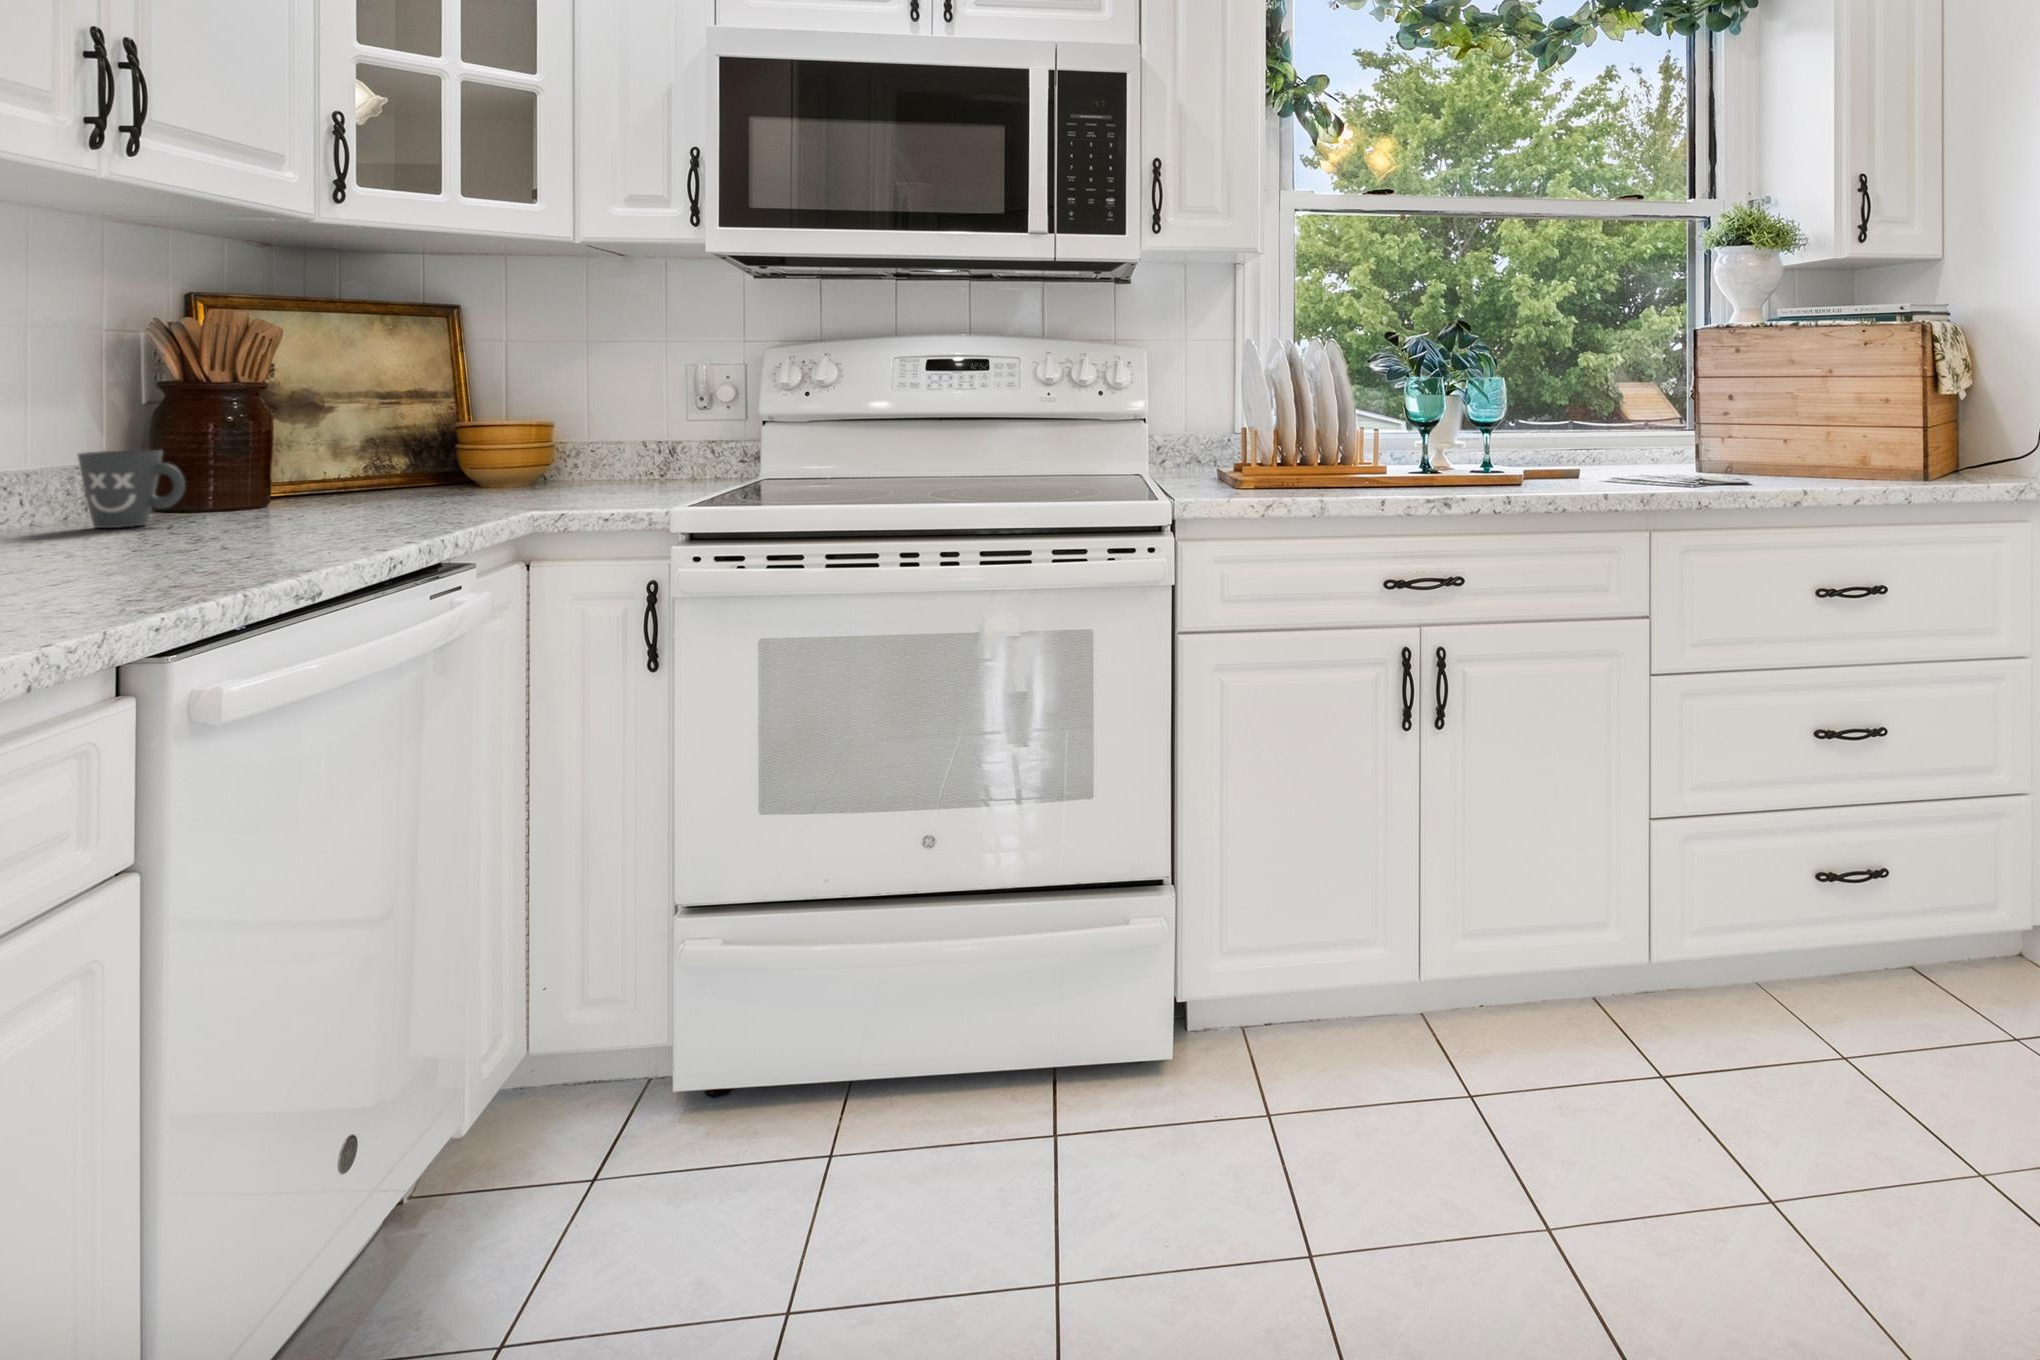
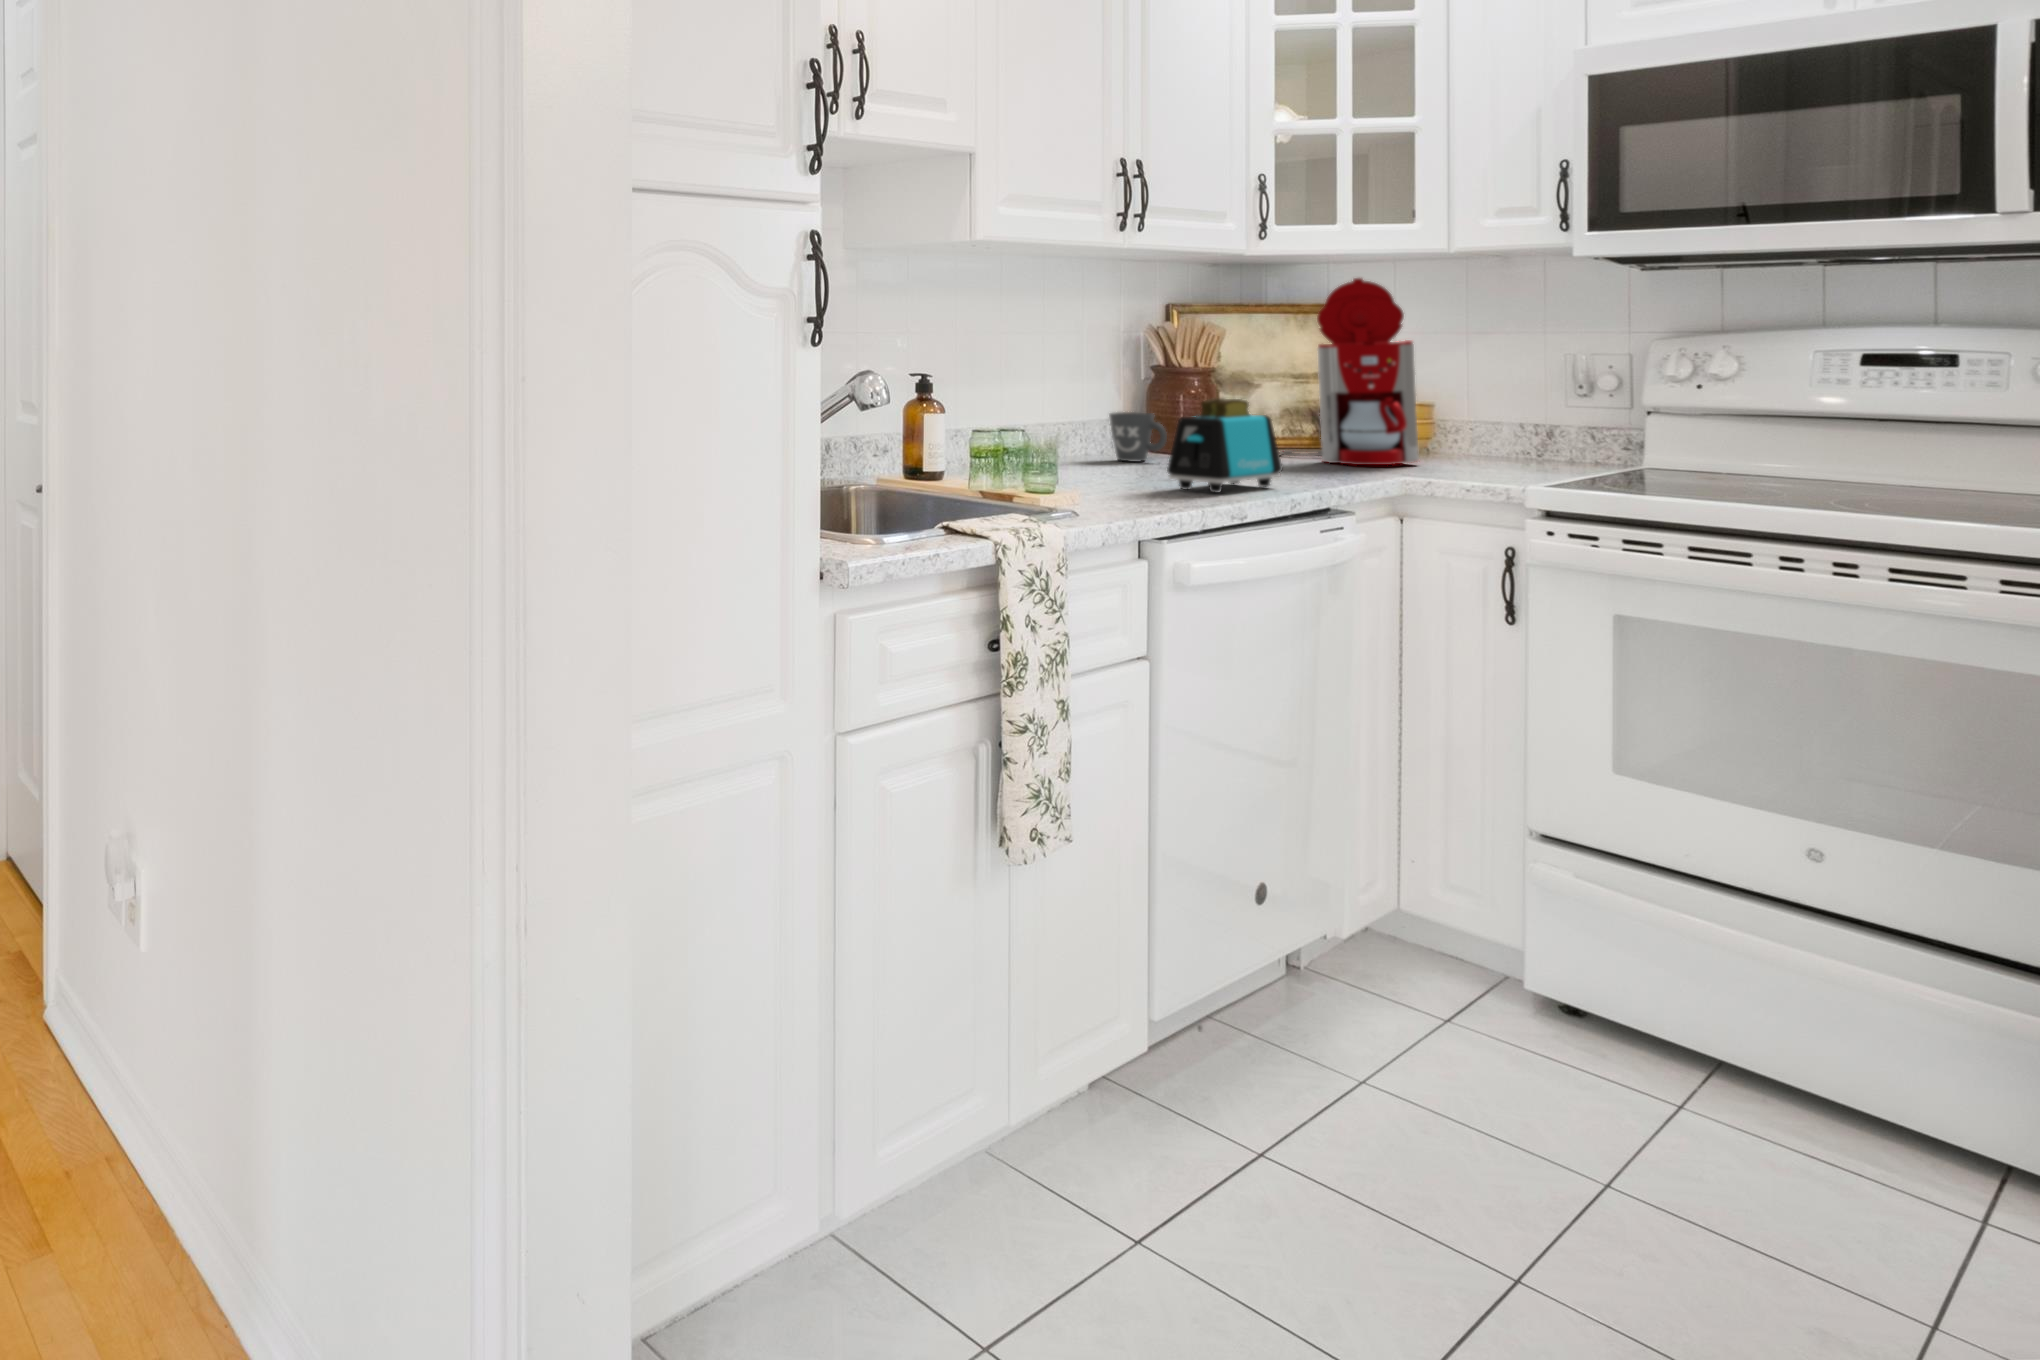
coffee maker: none [362,265,543,503] -> present [1279,278,1419,465]
toaster: none [180,418,373,564] -> present [1167,398,1282,493]

